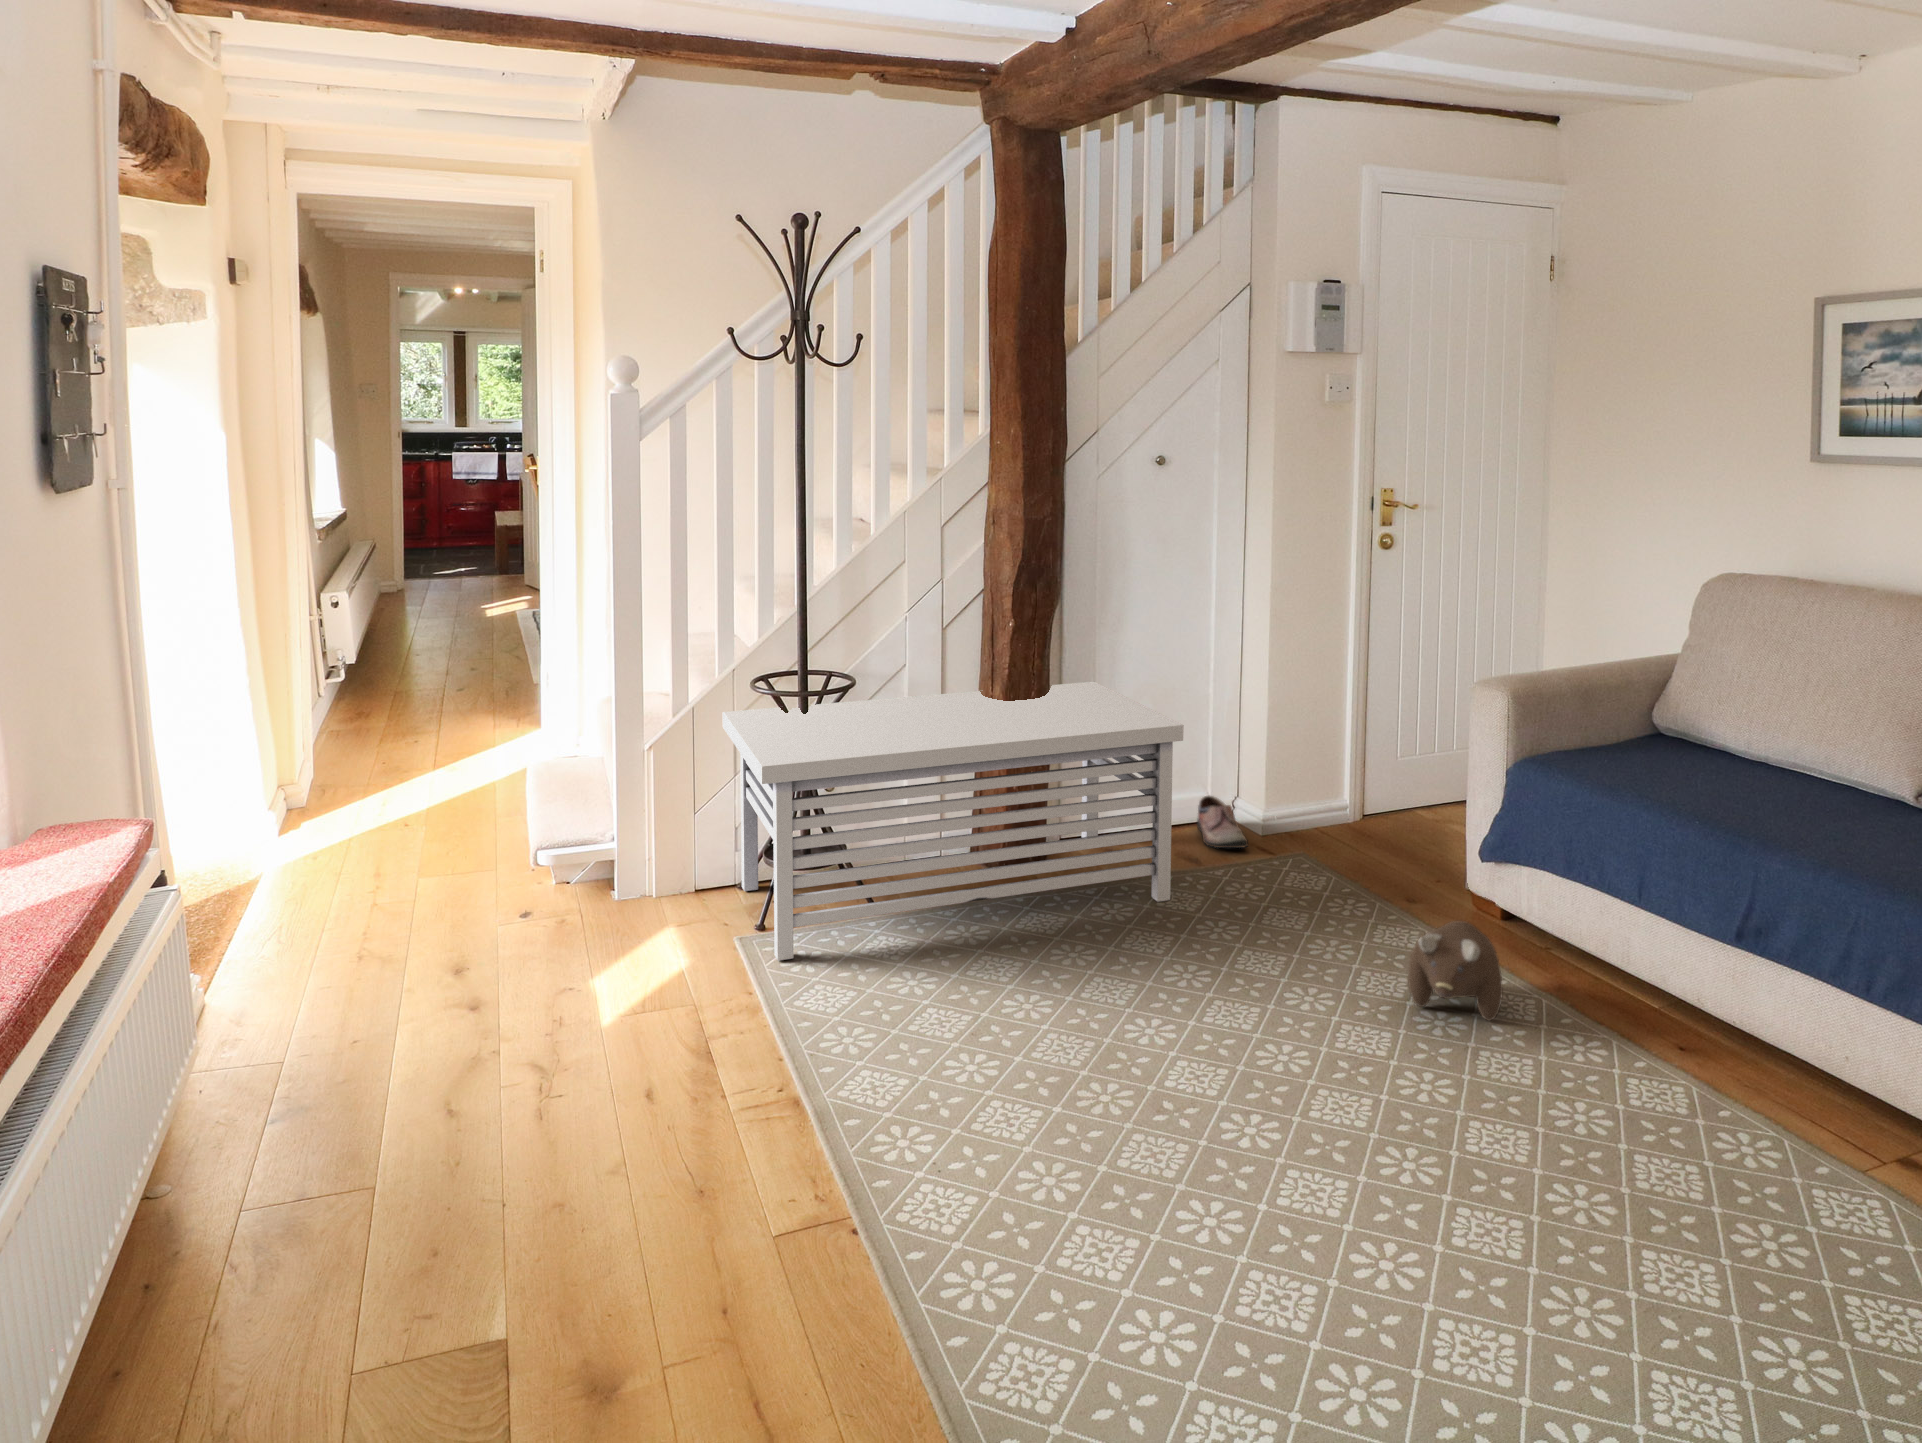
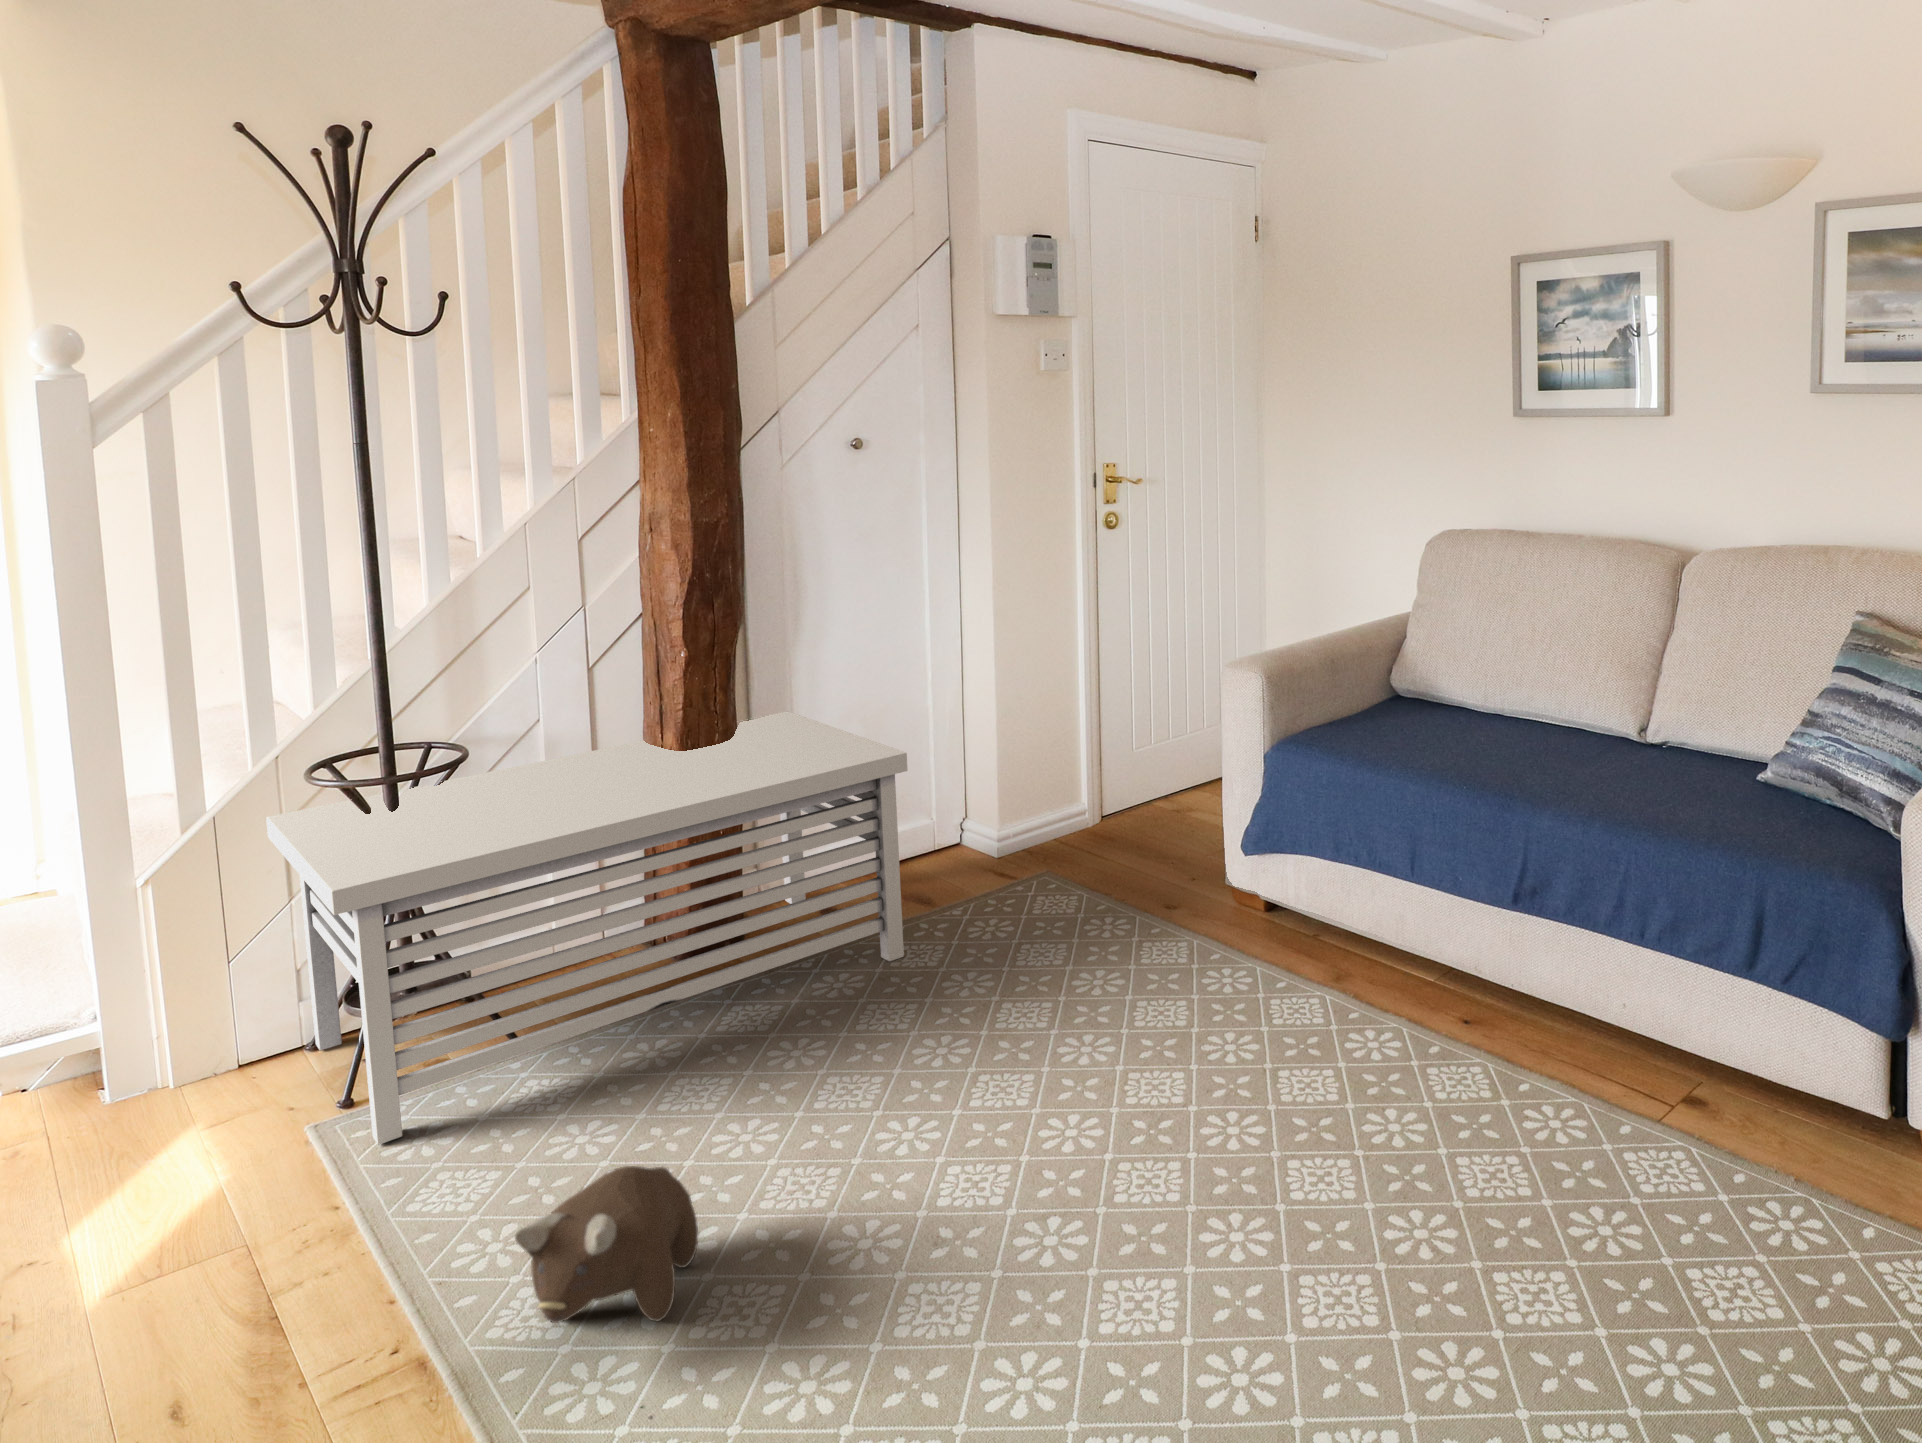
shoe: present [1197,795,1248,848] -> none [920,823,984,882]
plush toy: present [1408,921,1503,1021] -> present [515,1166,698,1323]

